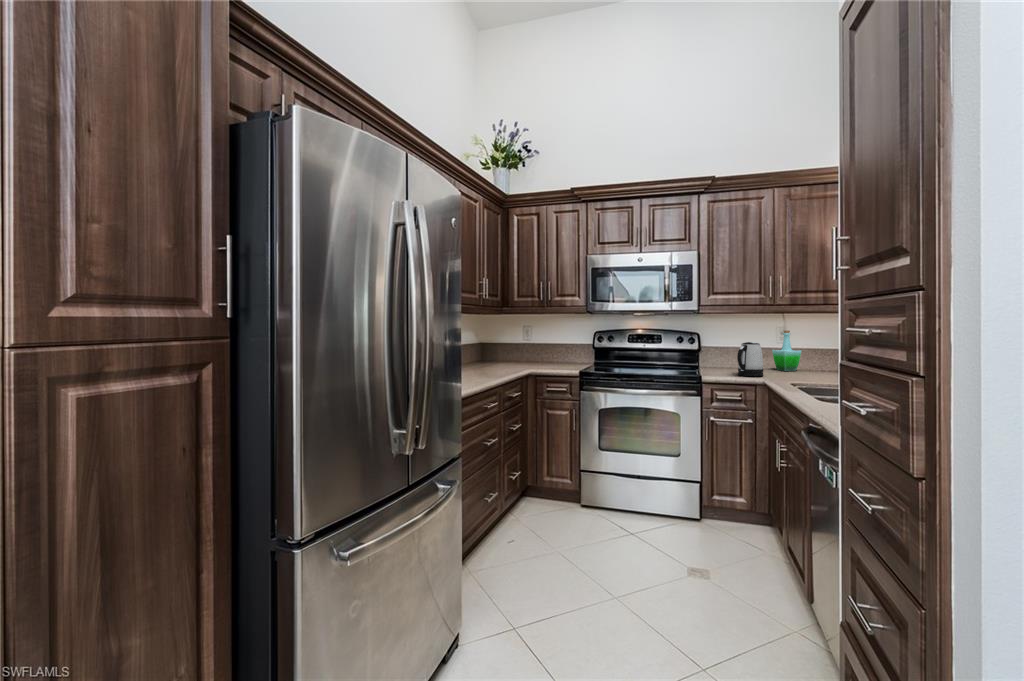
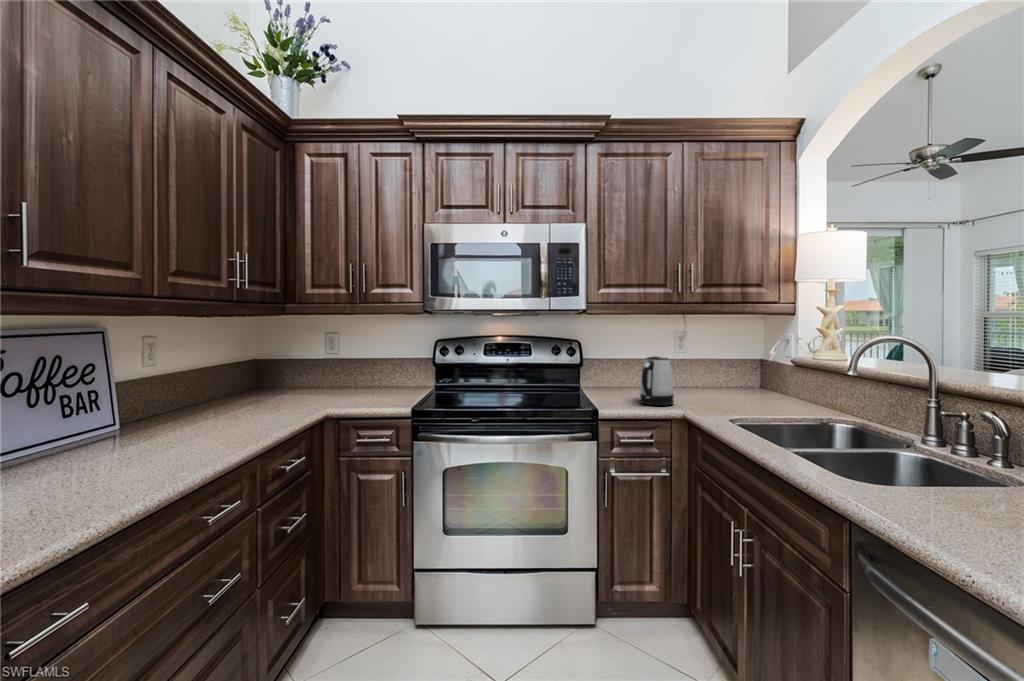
bottle: present [772,330,801,371] -> none [675,338,711,393]

